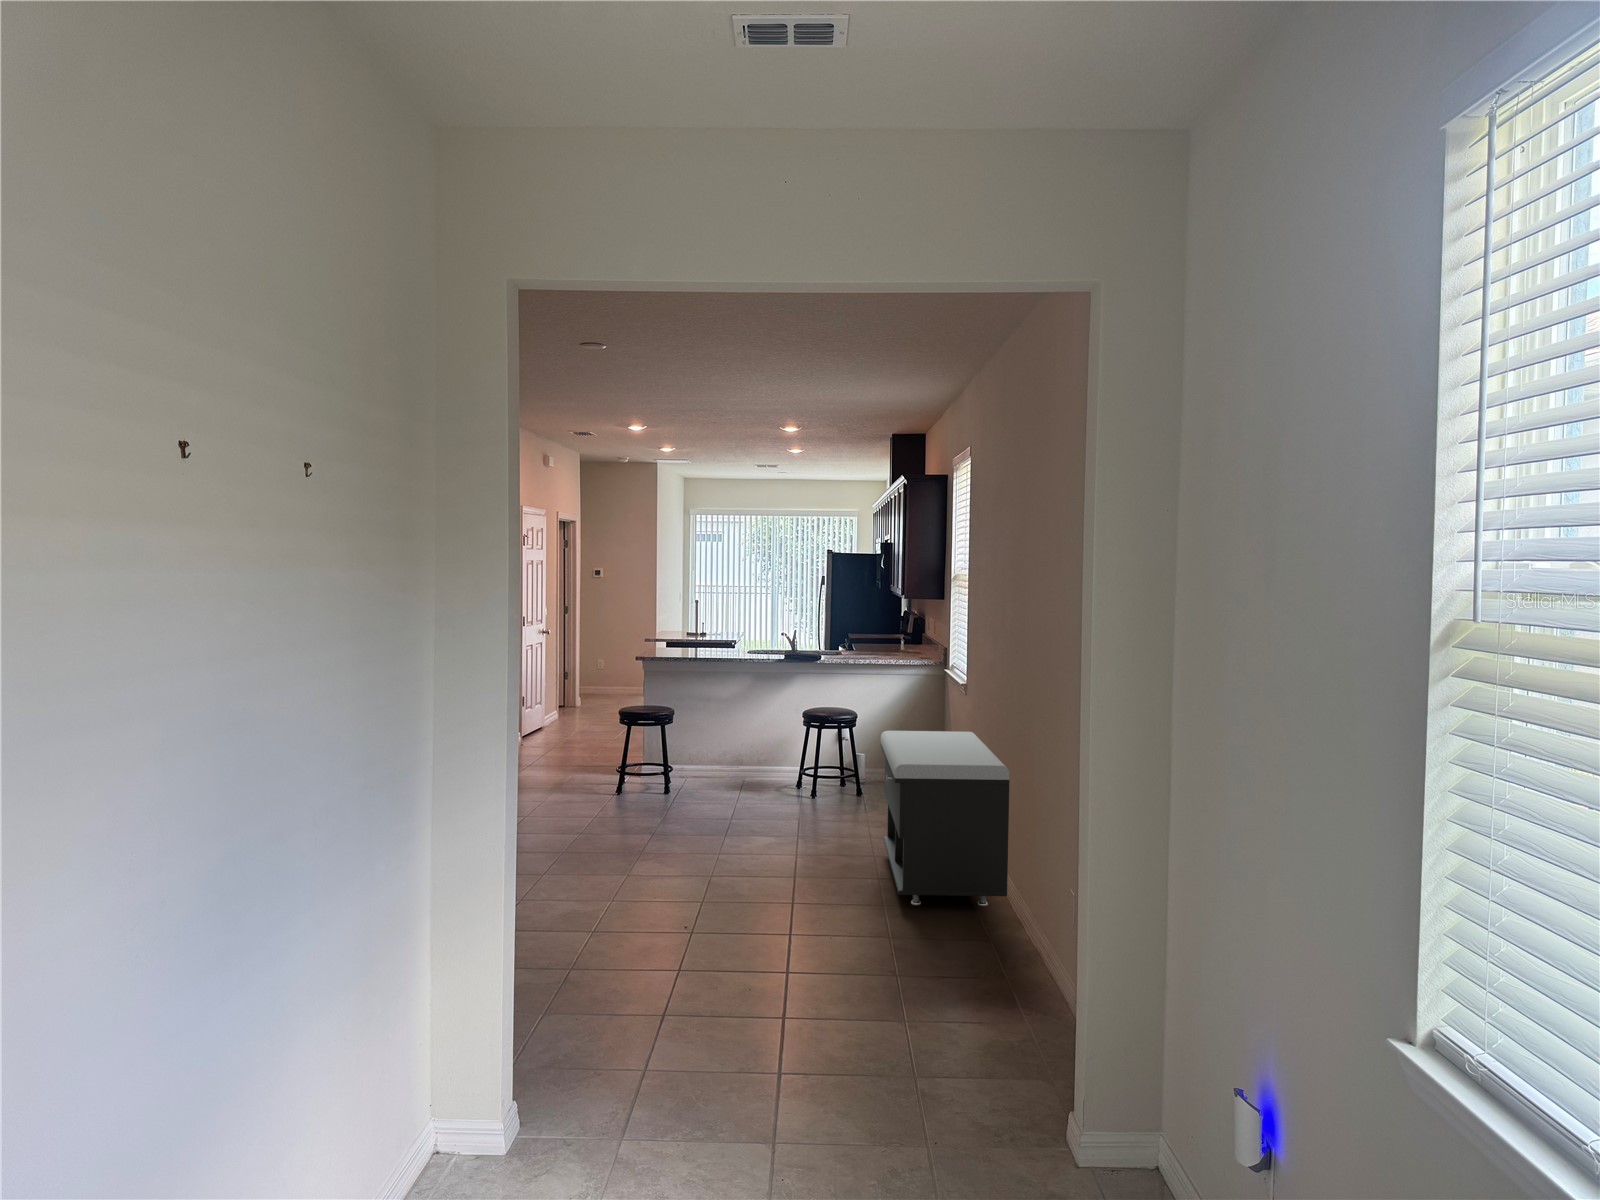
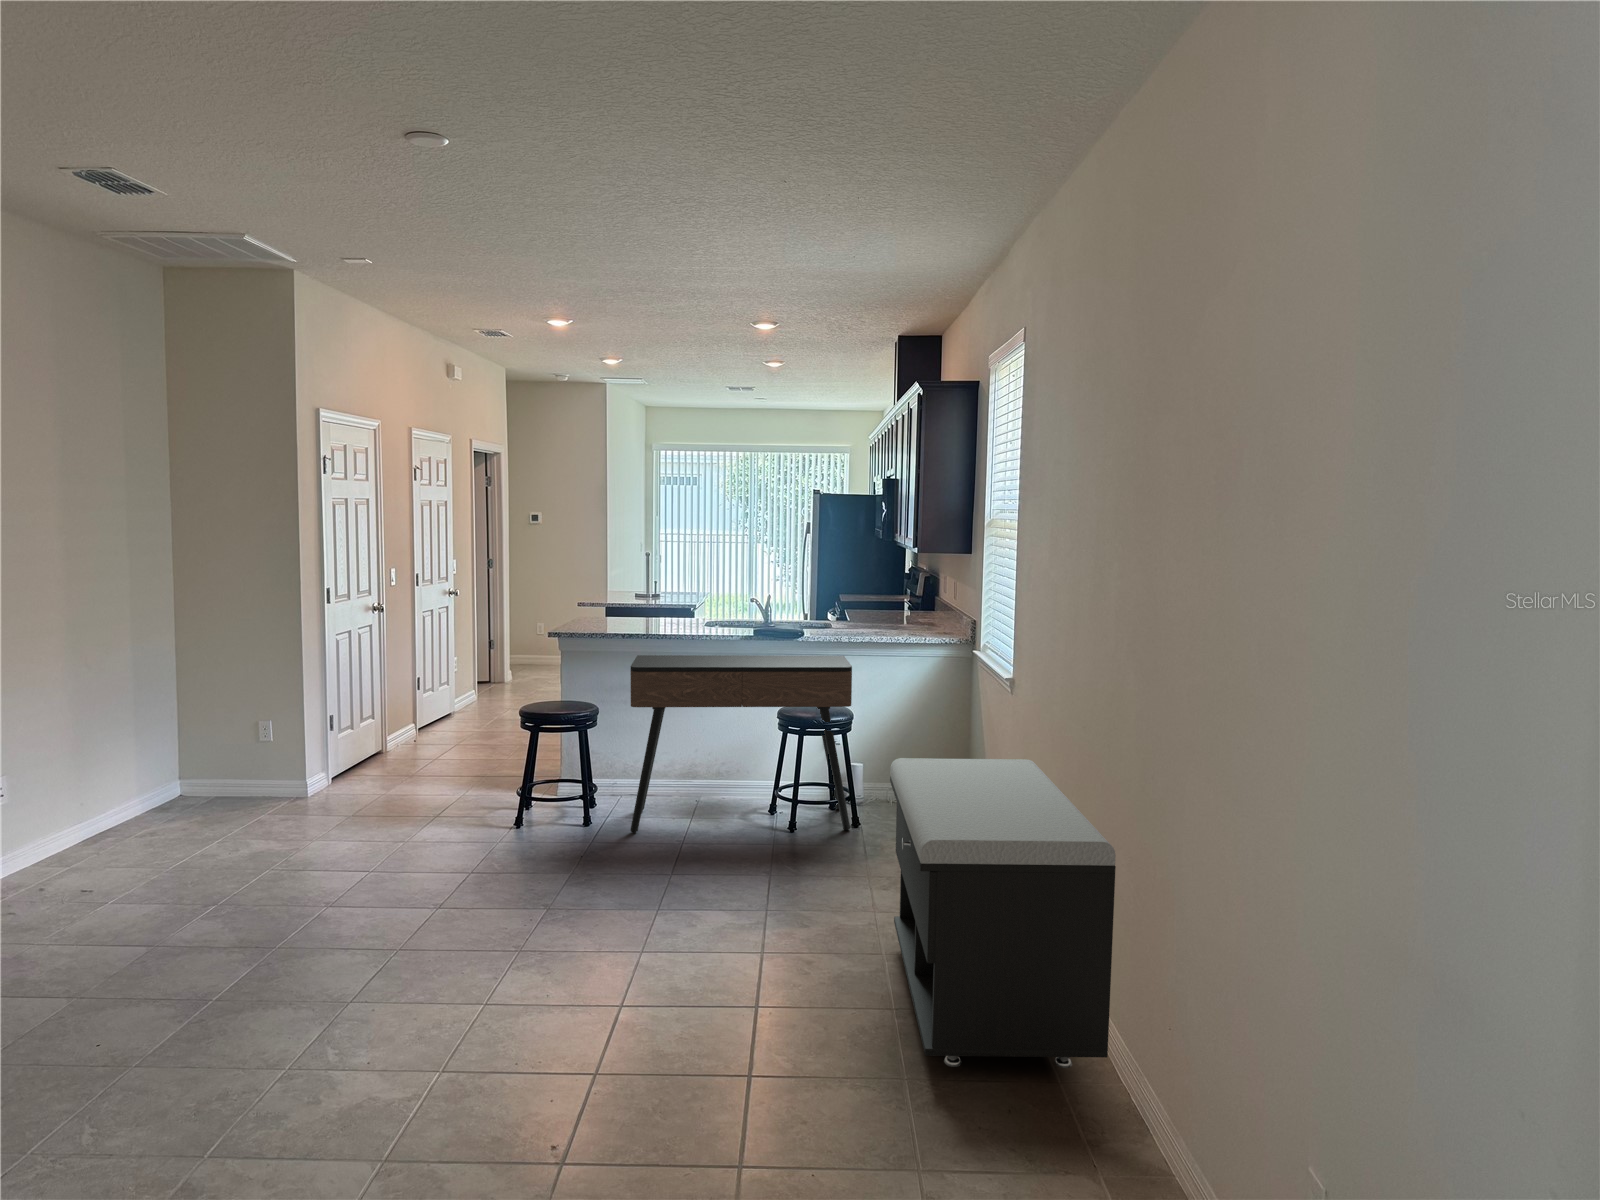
console table: none [699,672,857,798] -> present [630,655,852,833]

